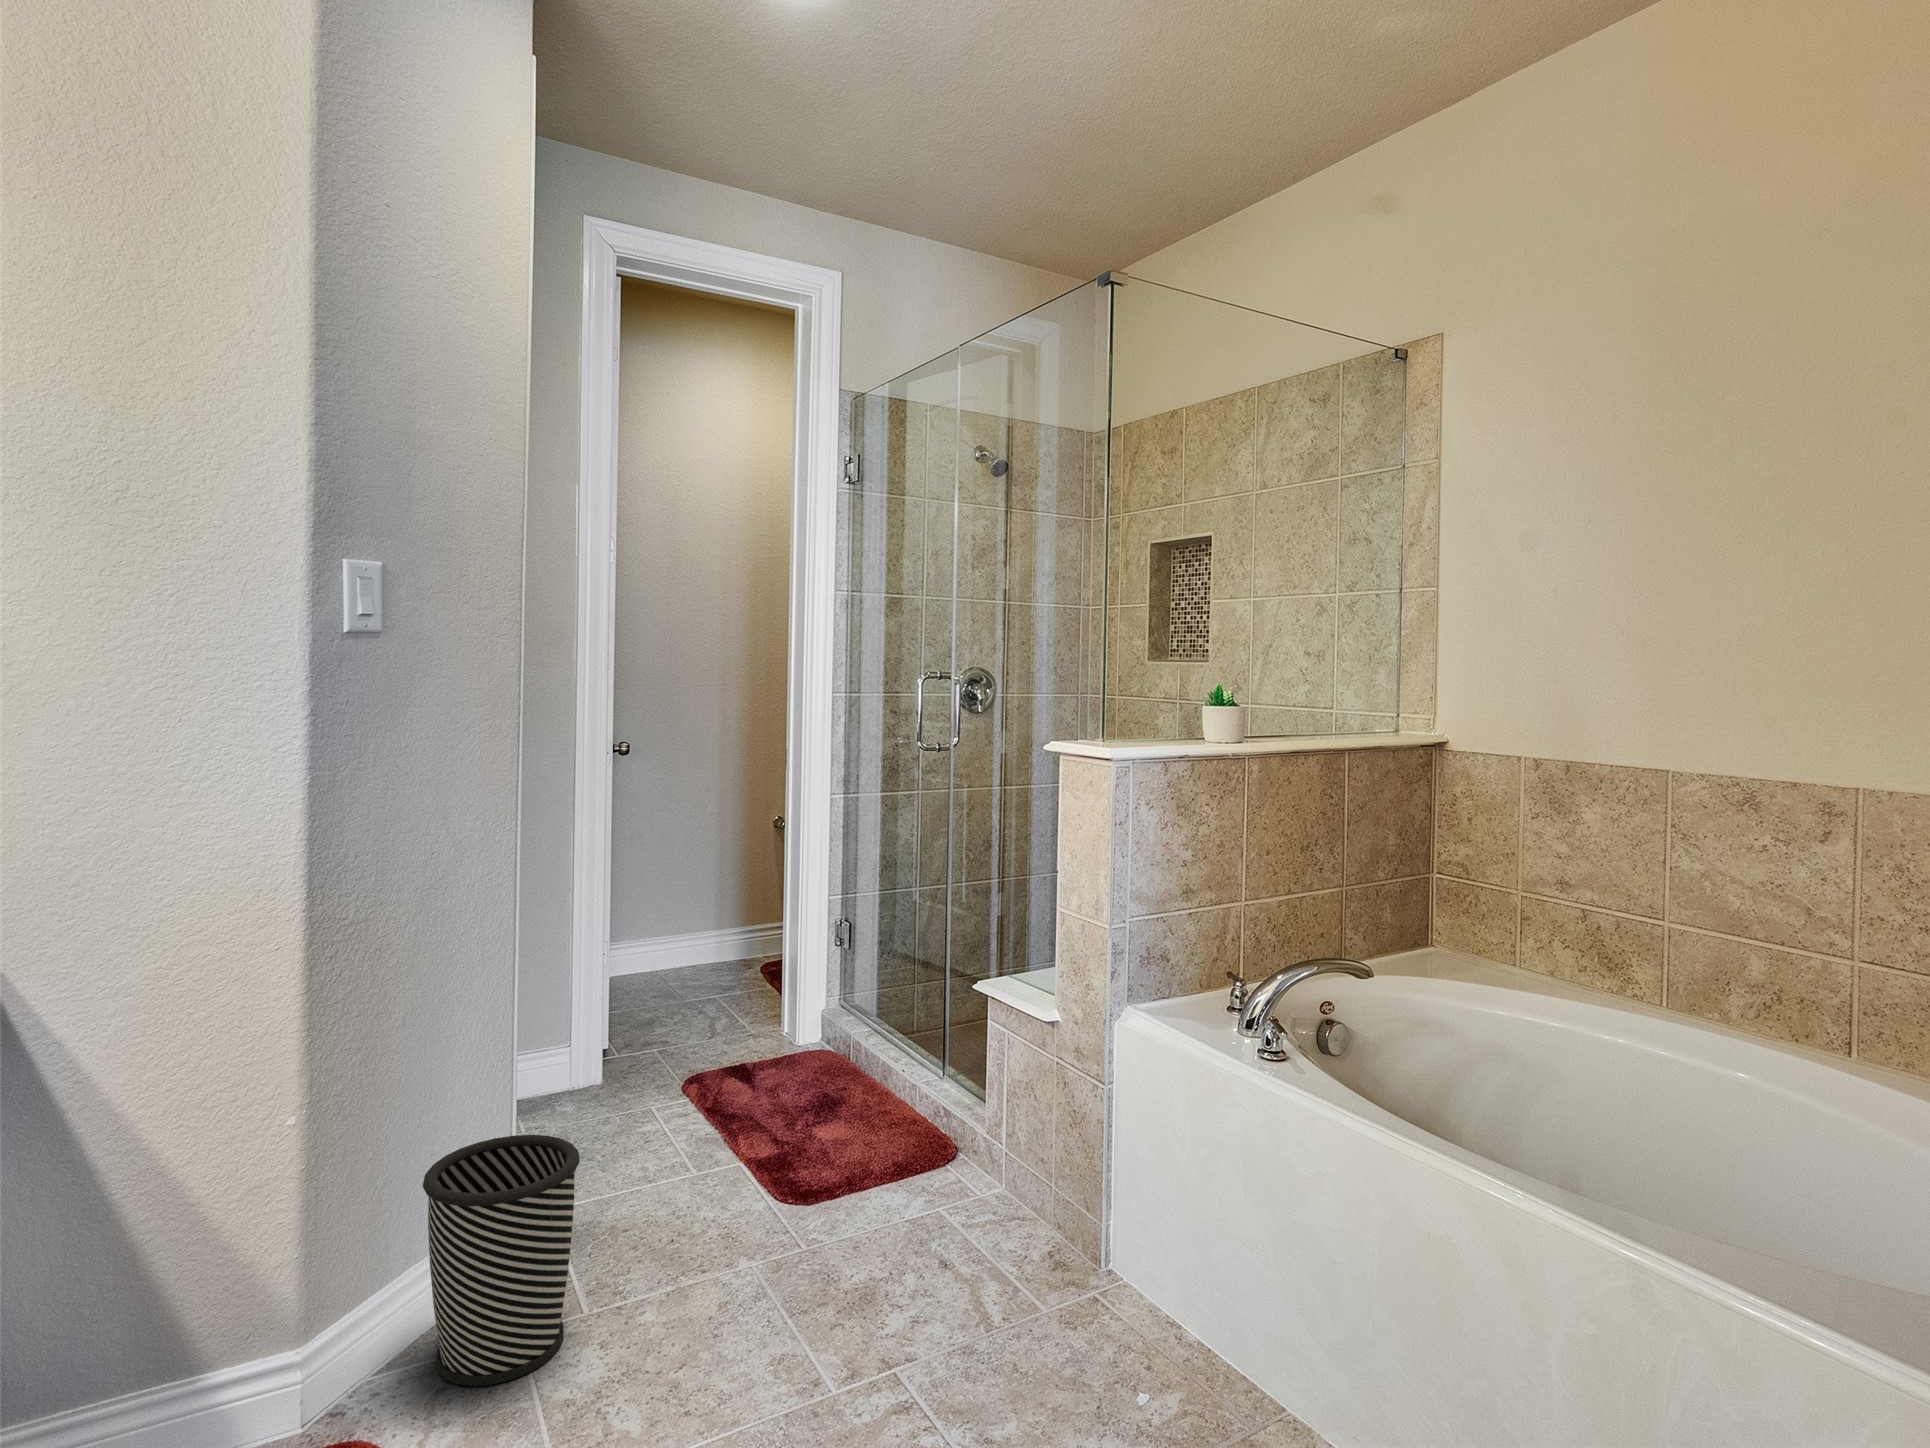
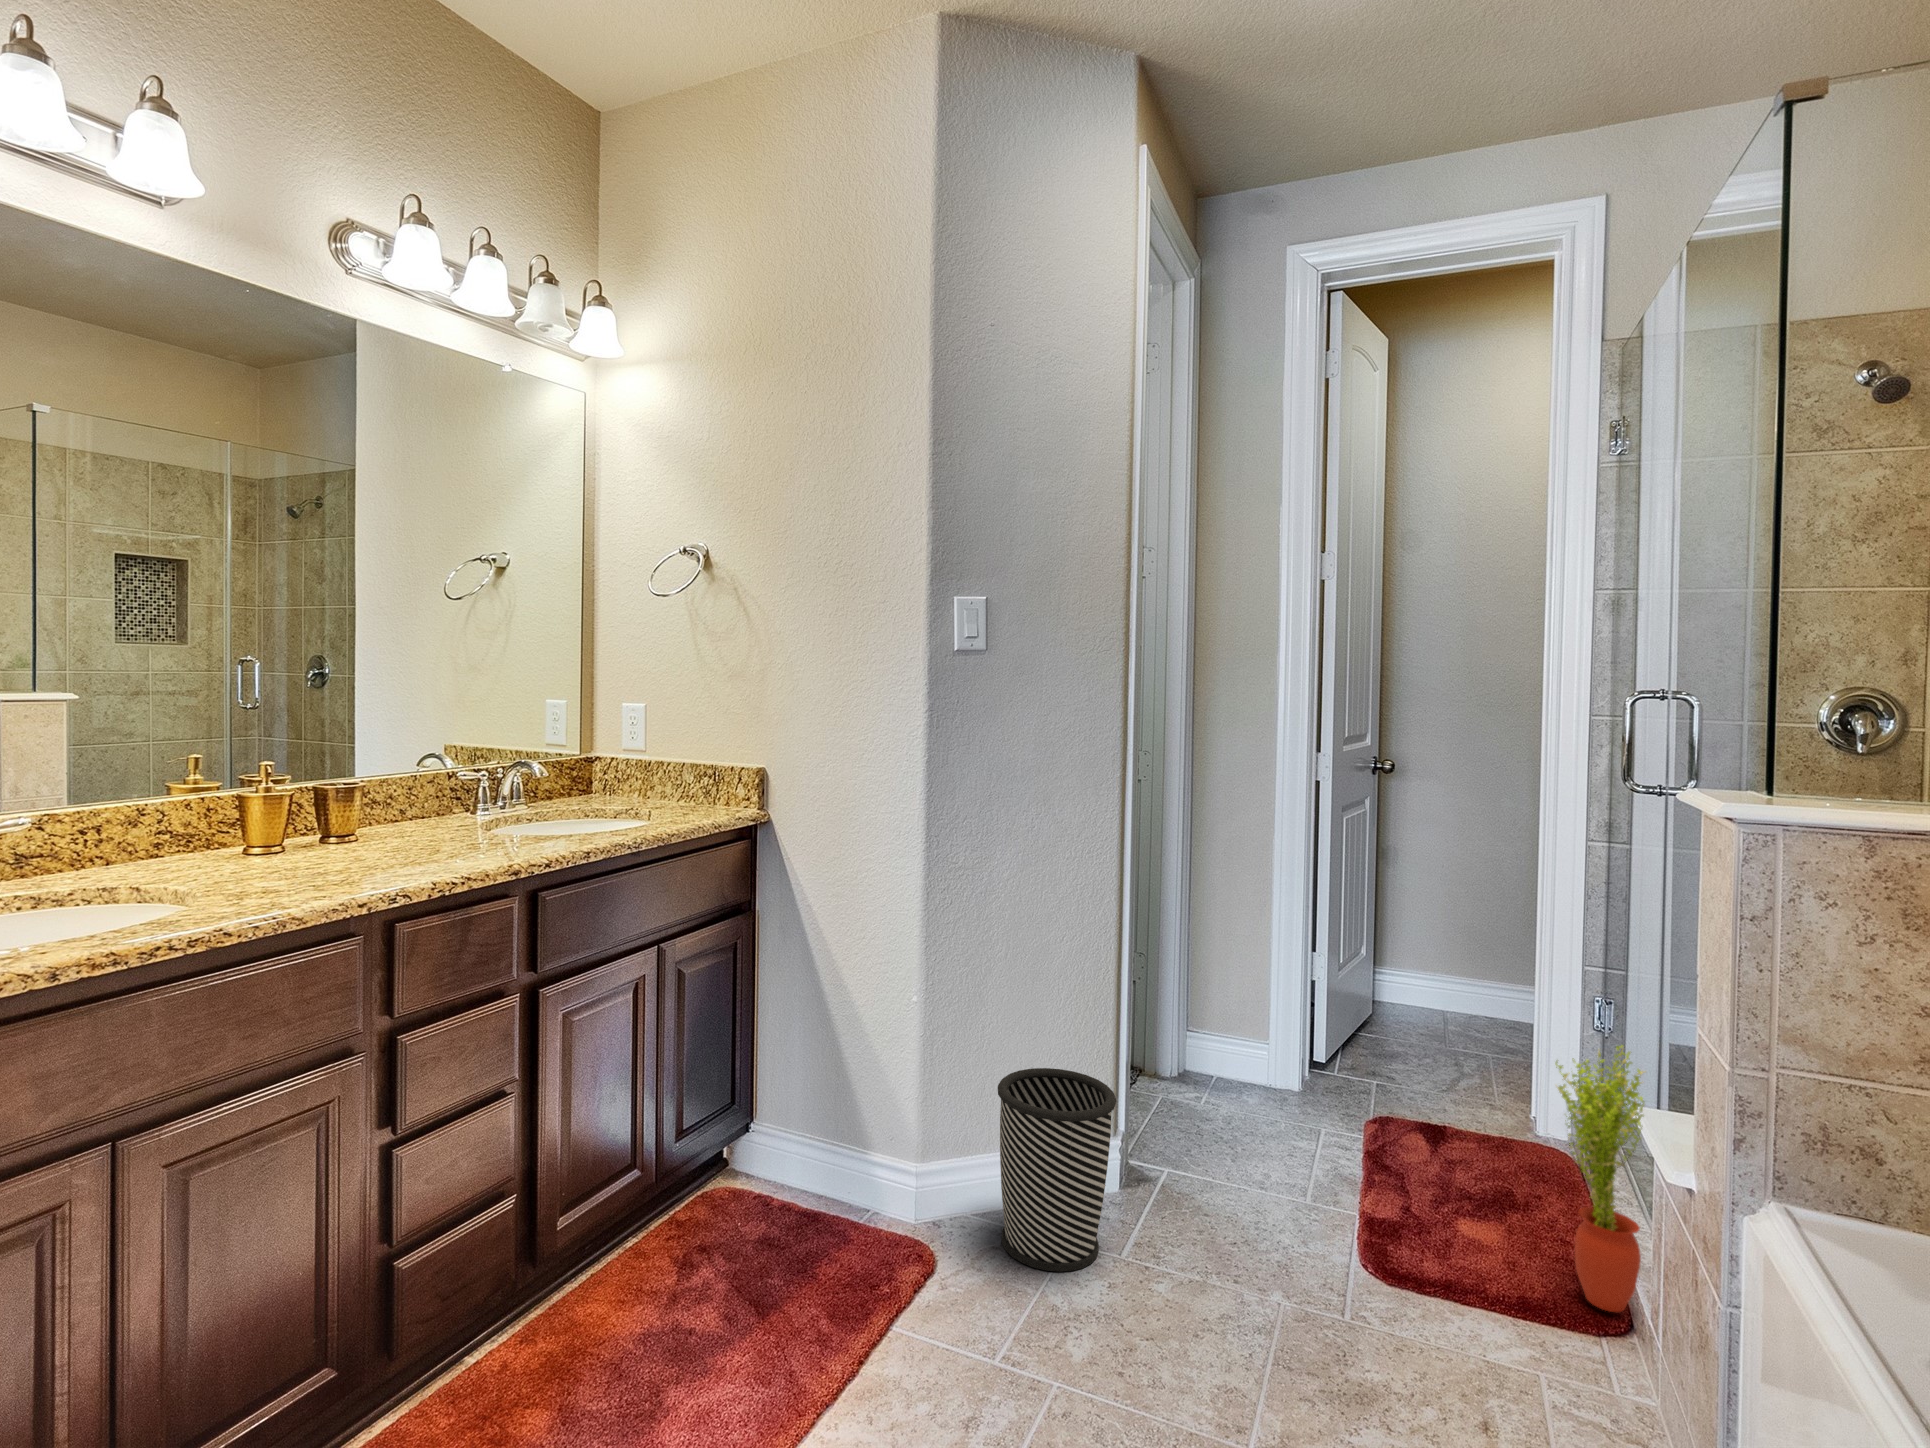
potted plant: none [891,940,958,1147] -> present [1555,1046,1644,1312]

